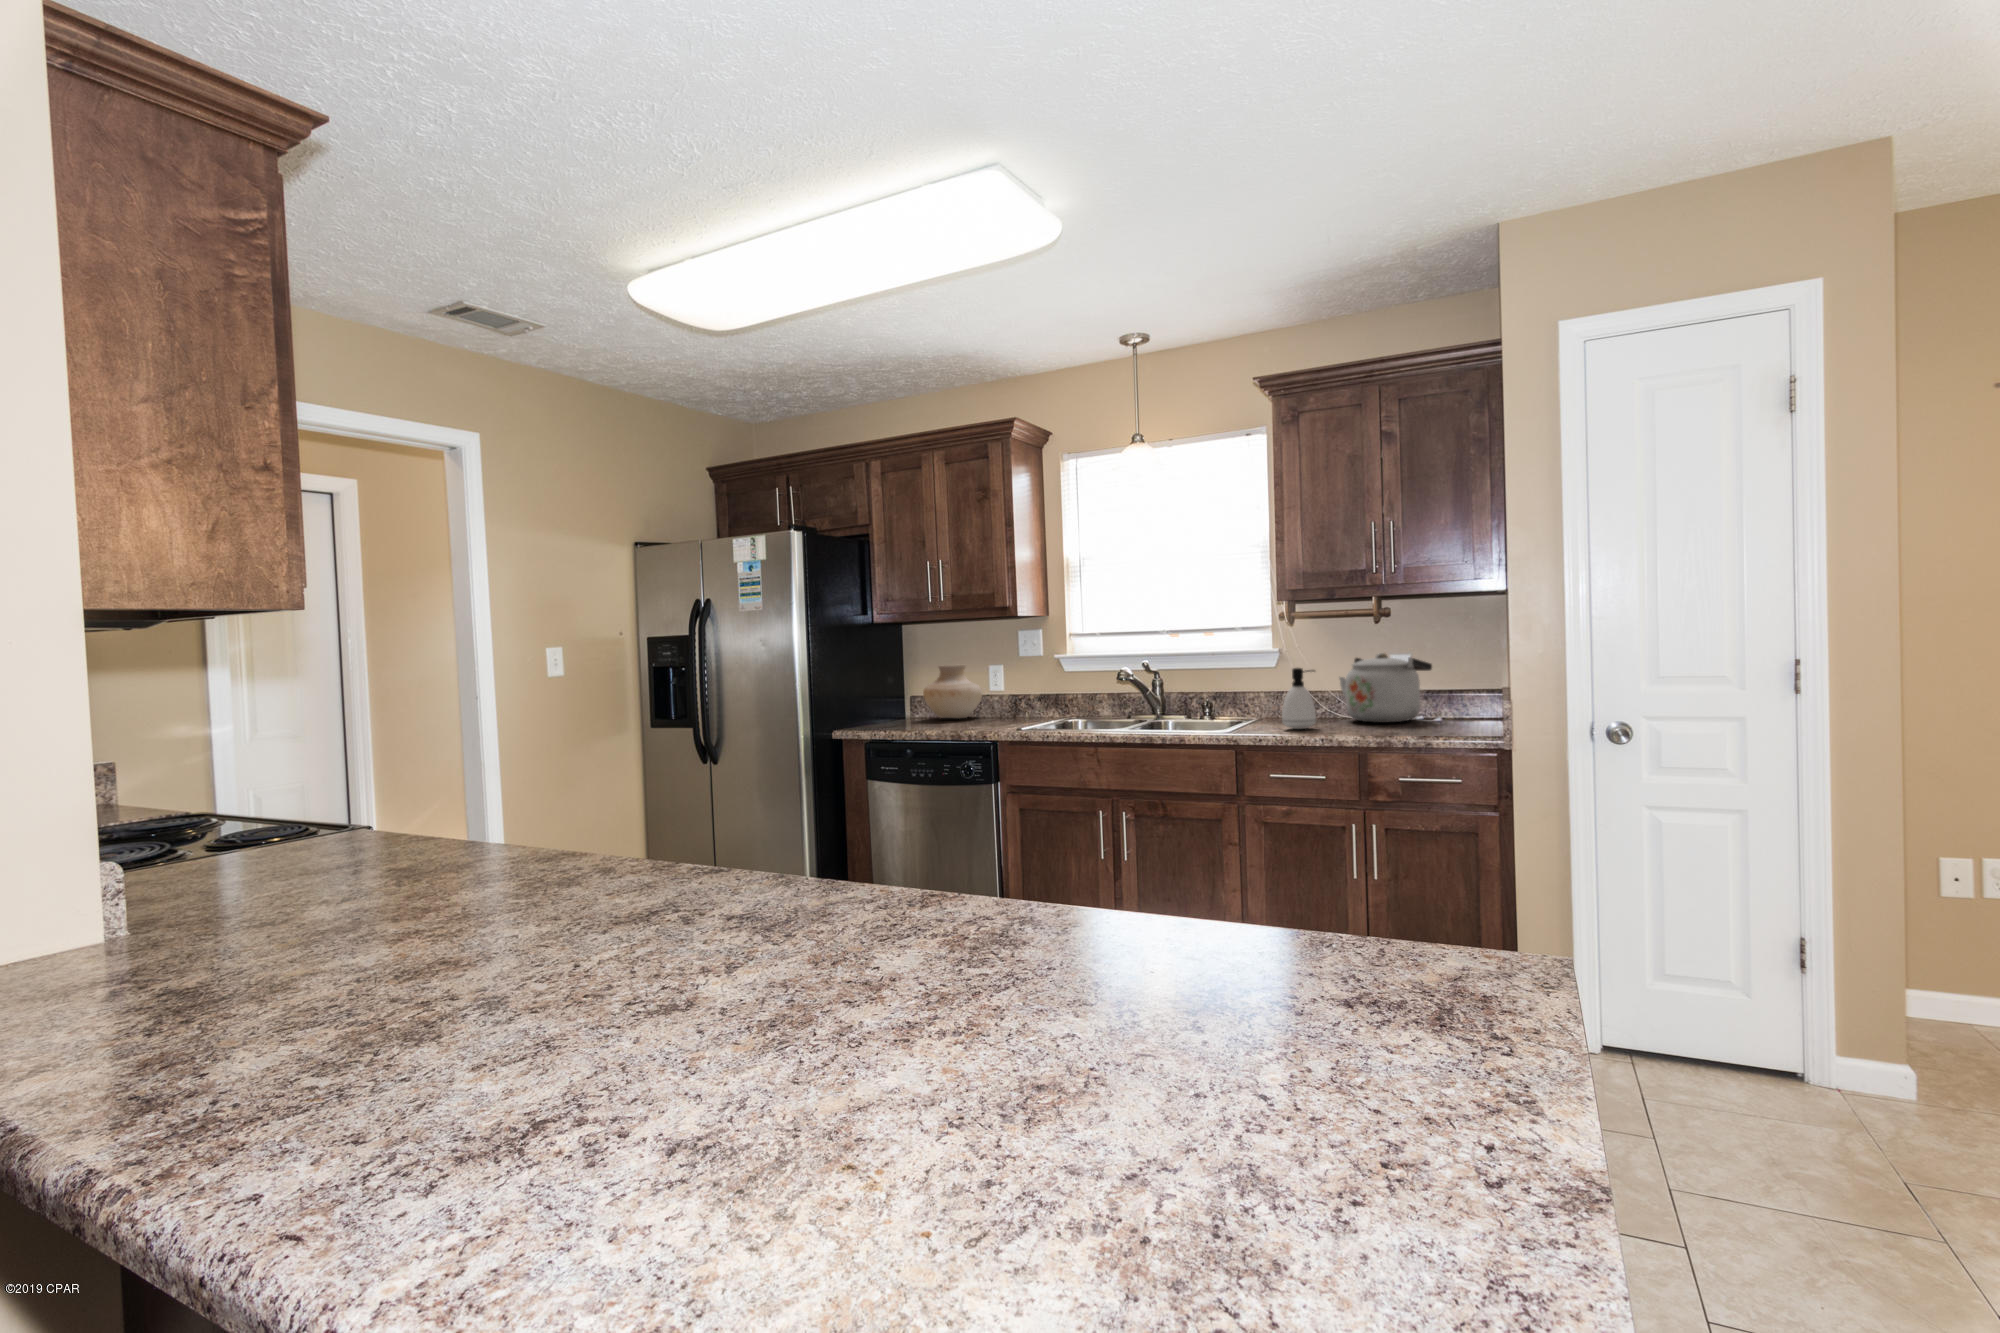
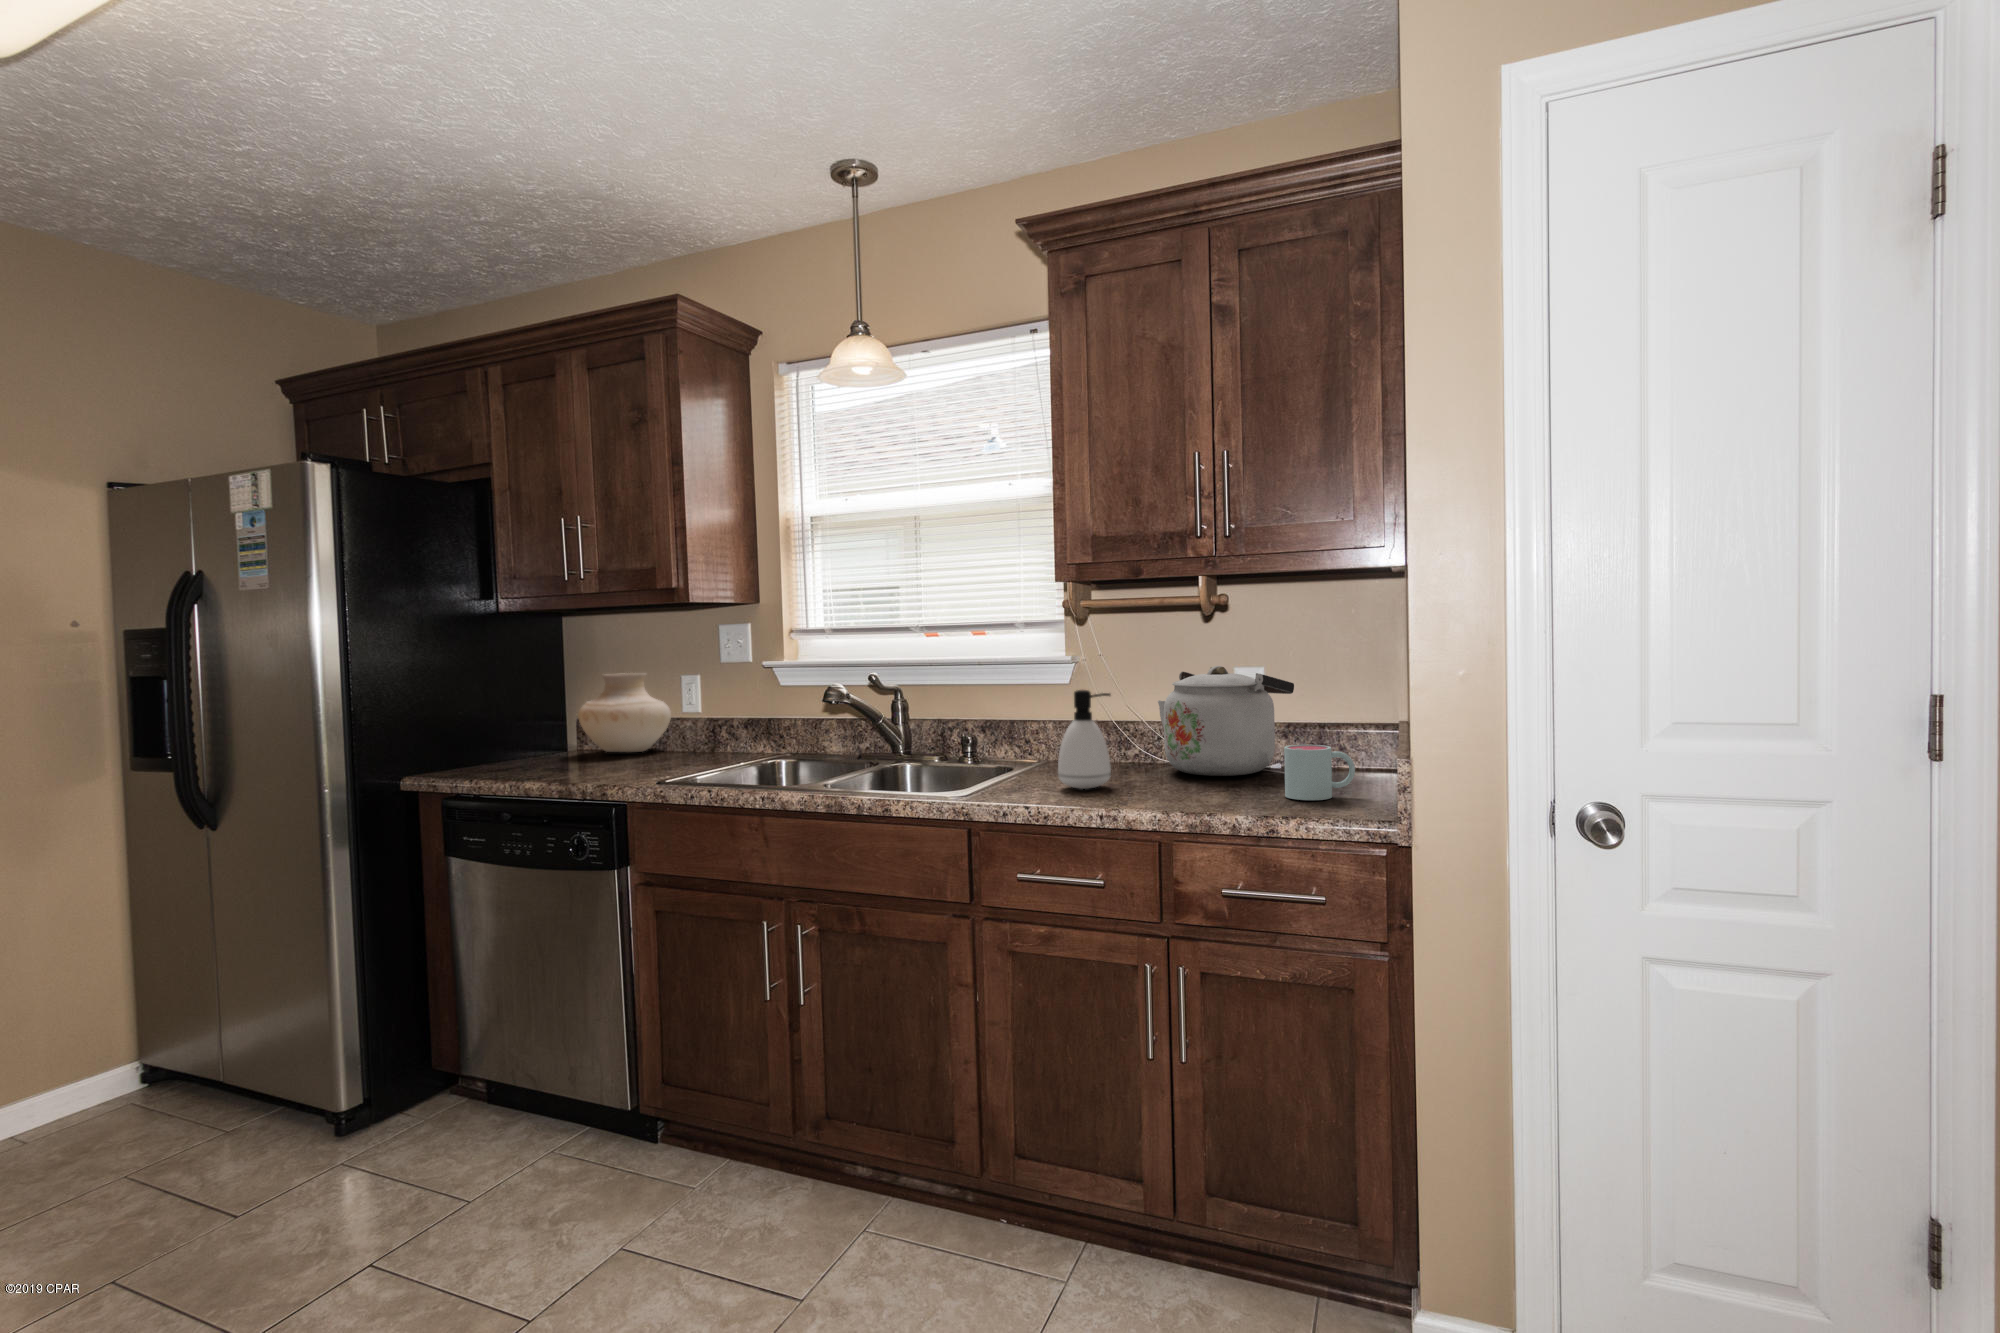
mug: none [1431,699,1476,731] -> present [1284,745,1355,800]

